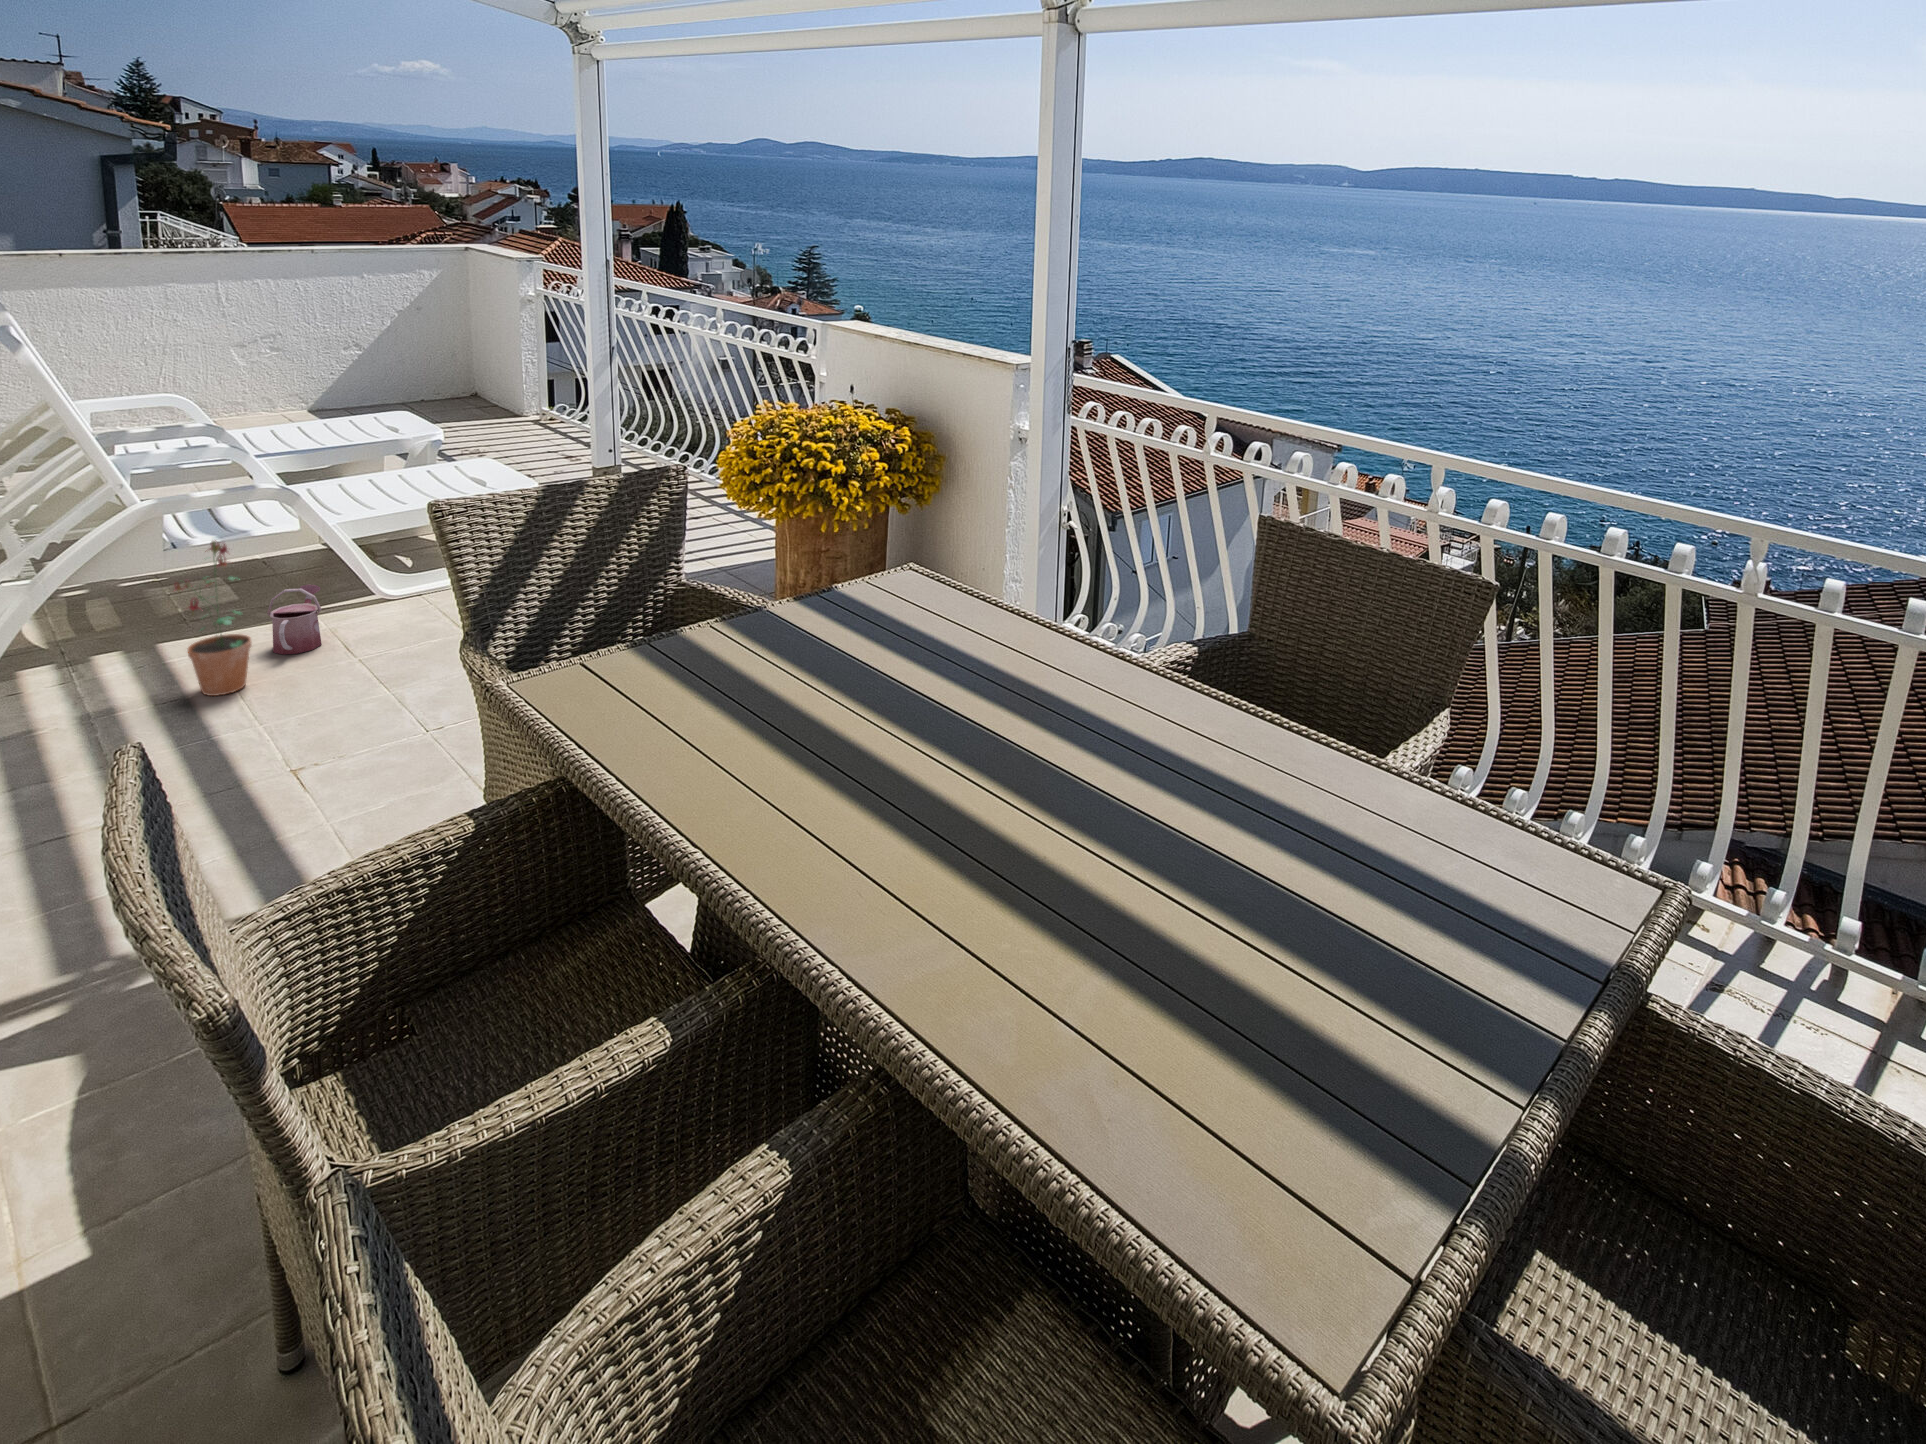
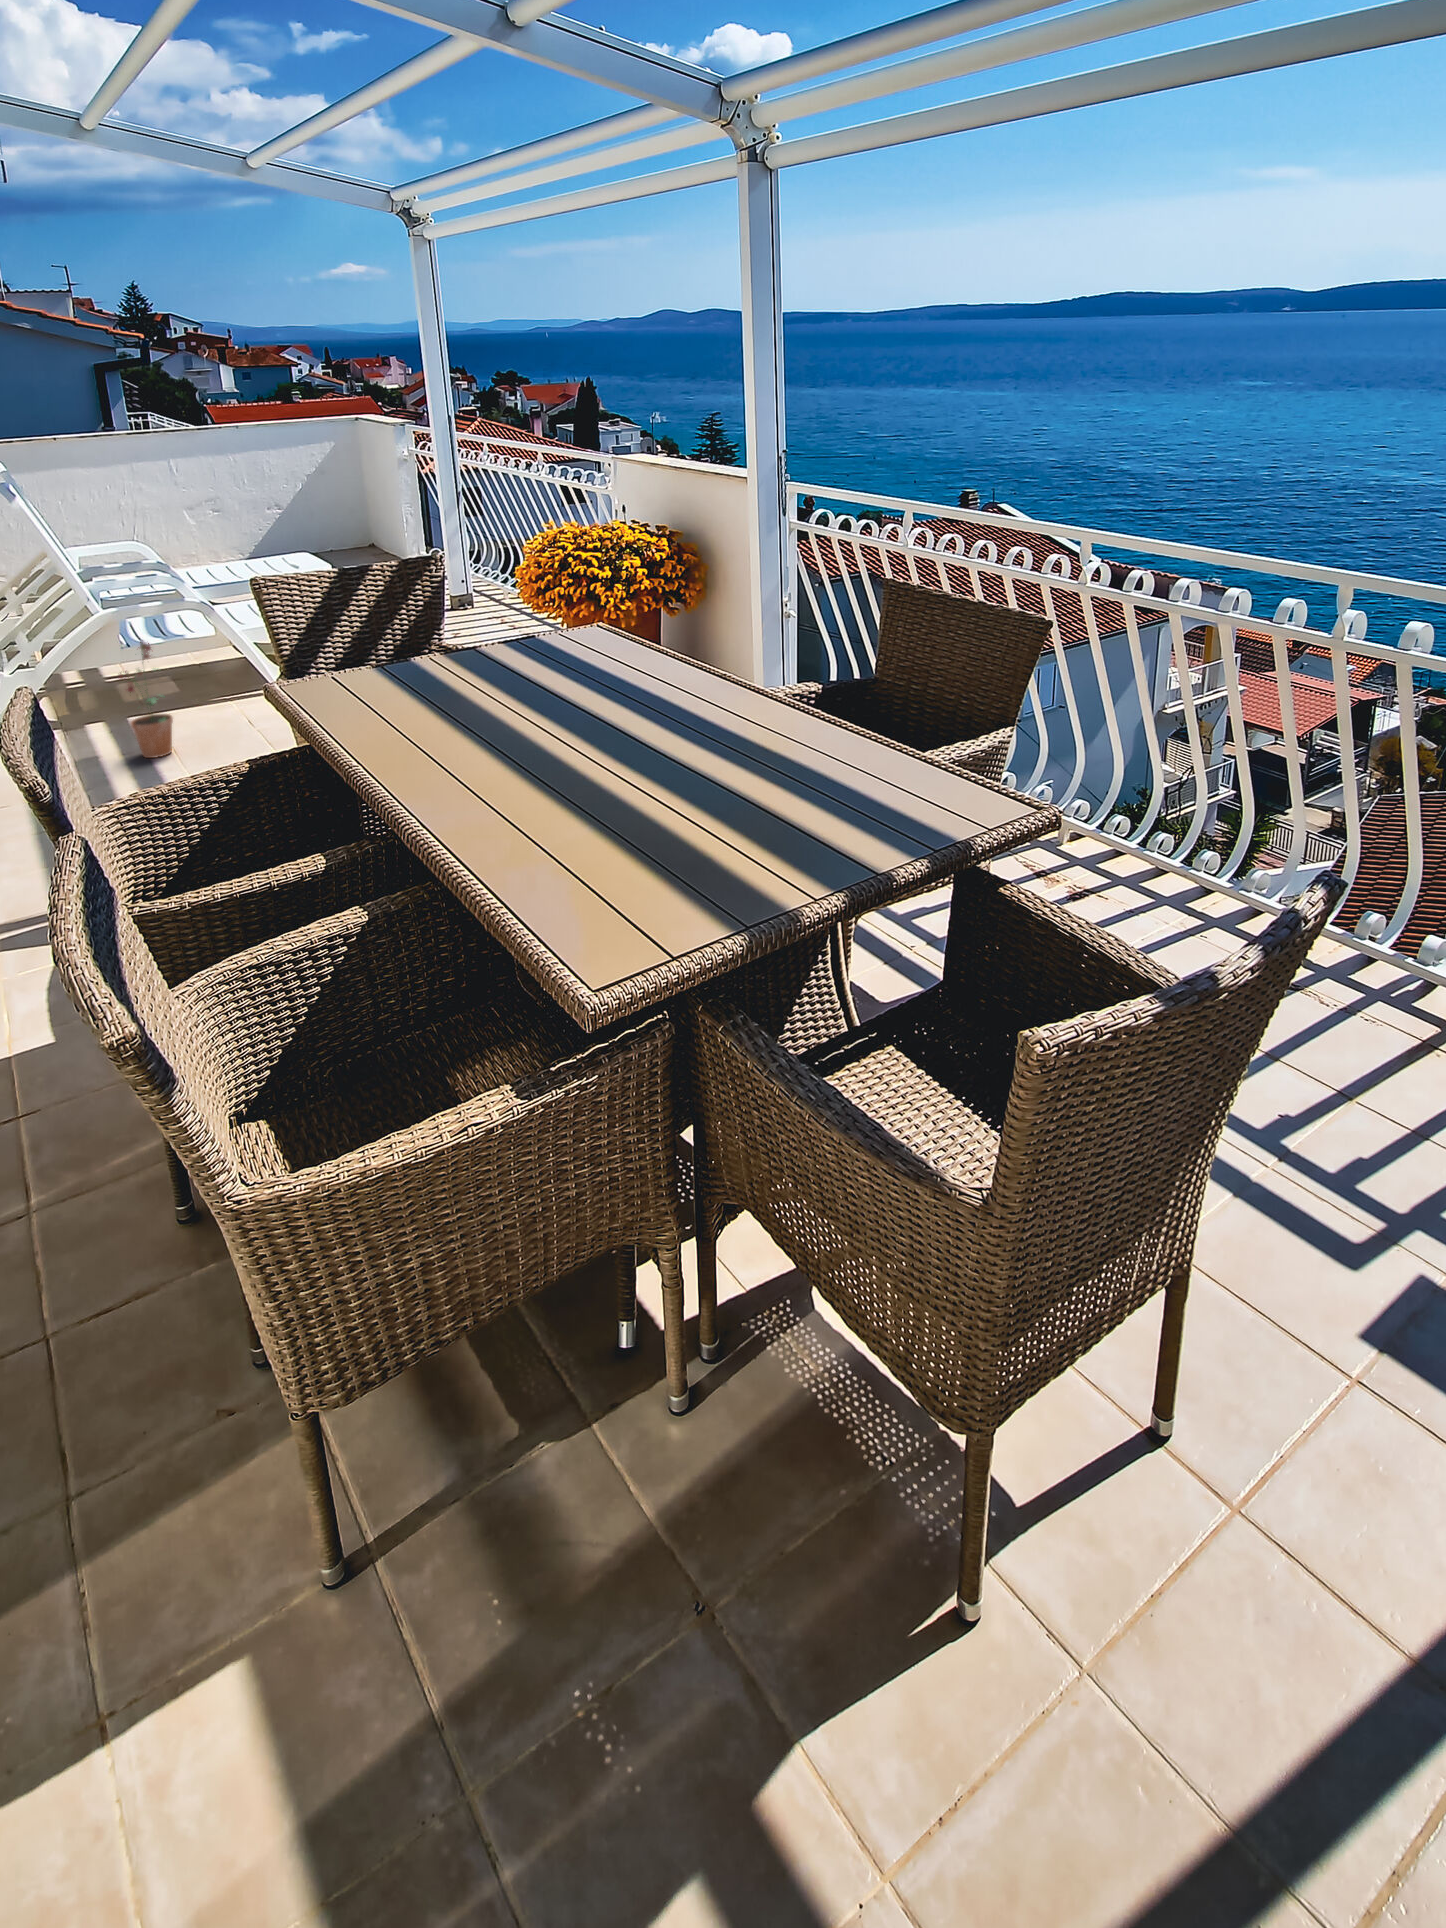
watering can: present [267,585,322,655] -> none [187,682,226,734]

